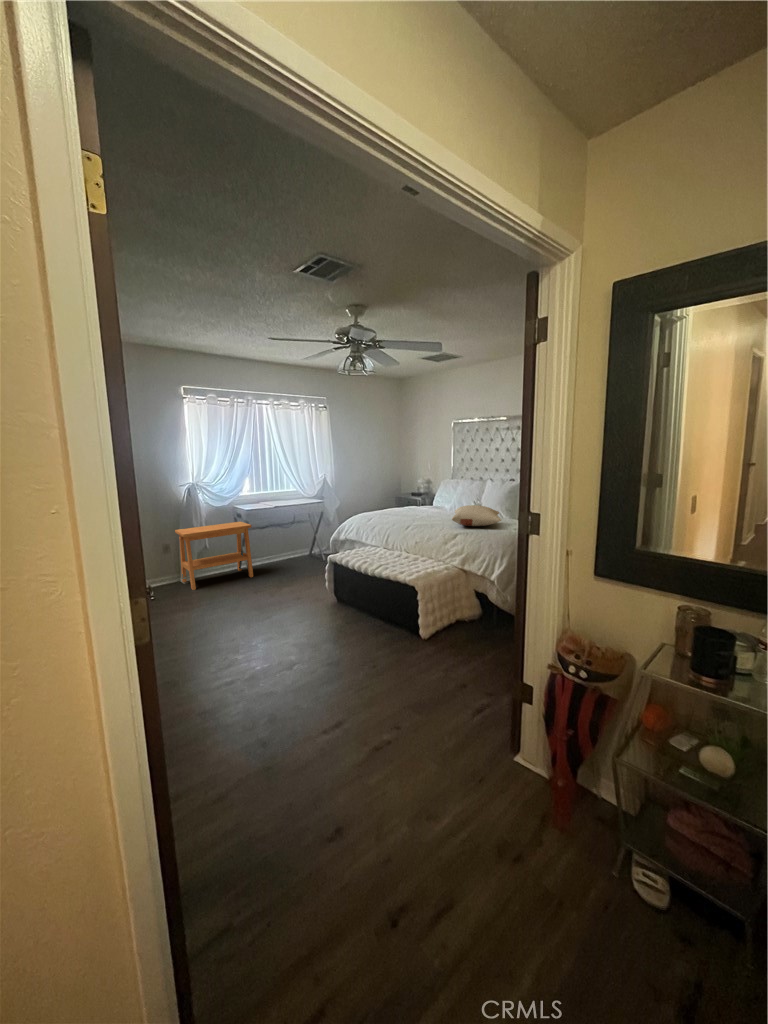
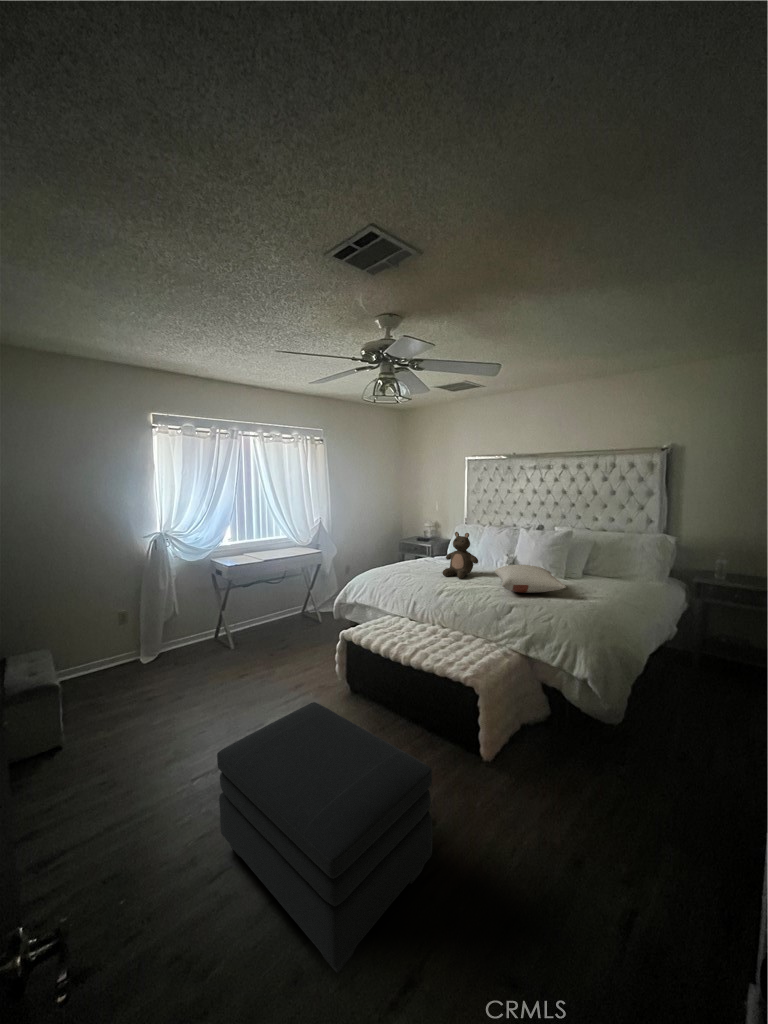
stuffed bear: none [415,481,445,519] -> present [442,532,478,579]
side table: present [175,522,253,590] -> none [136,578,236,674]
ottoman: none [231,590,365,716] -> present [217,702,432,973]

